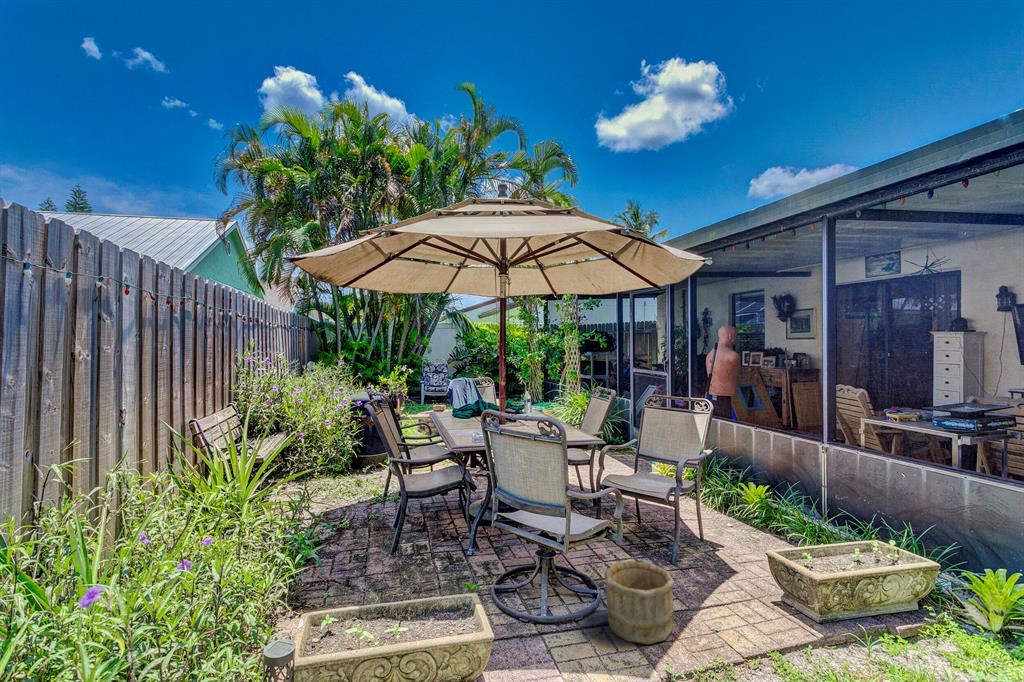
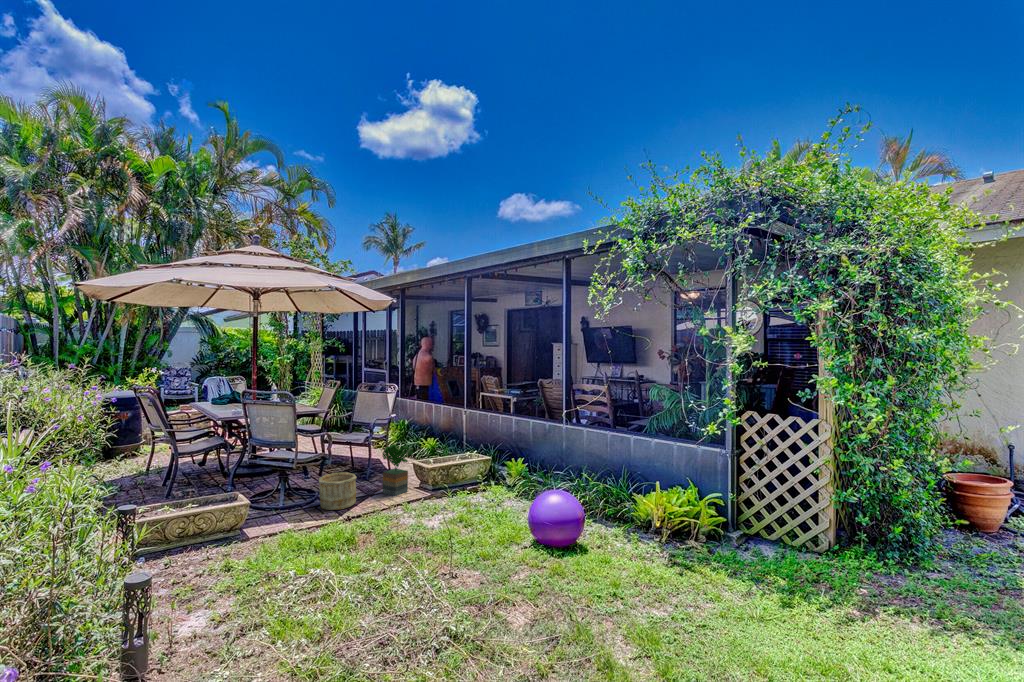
potted tree: none [712,516,777,622] -> present [382,445,413,496]

